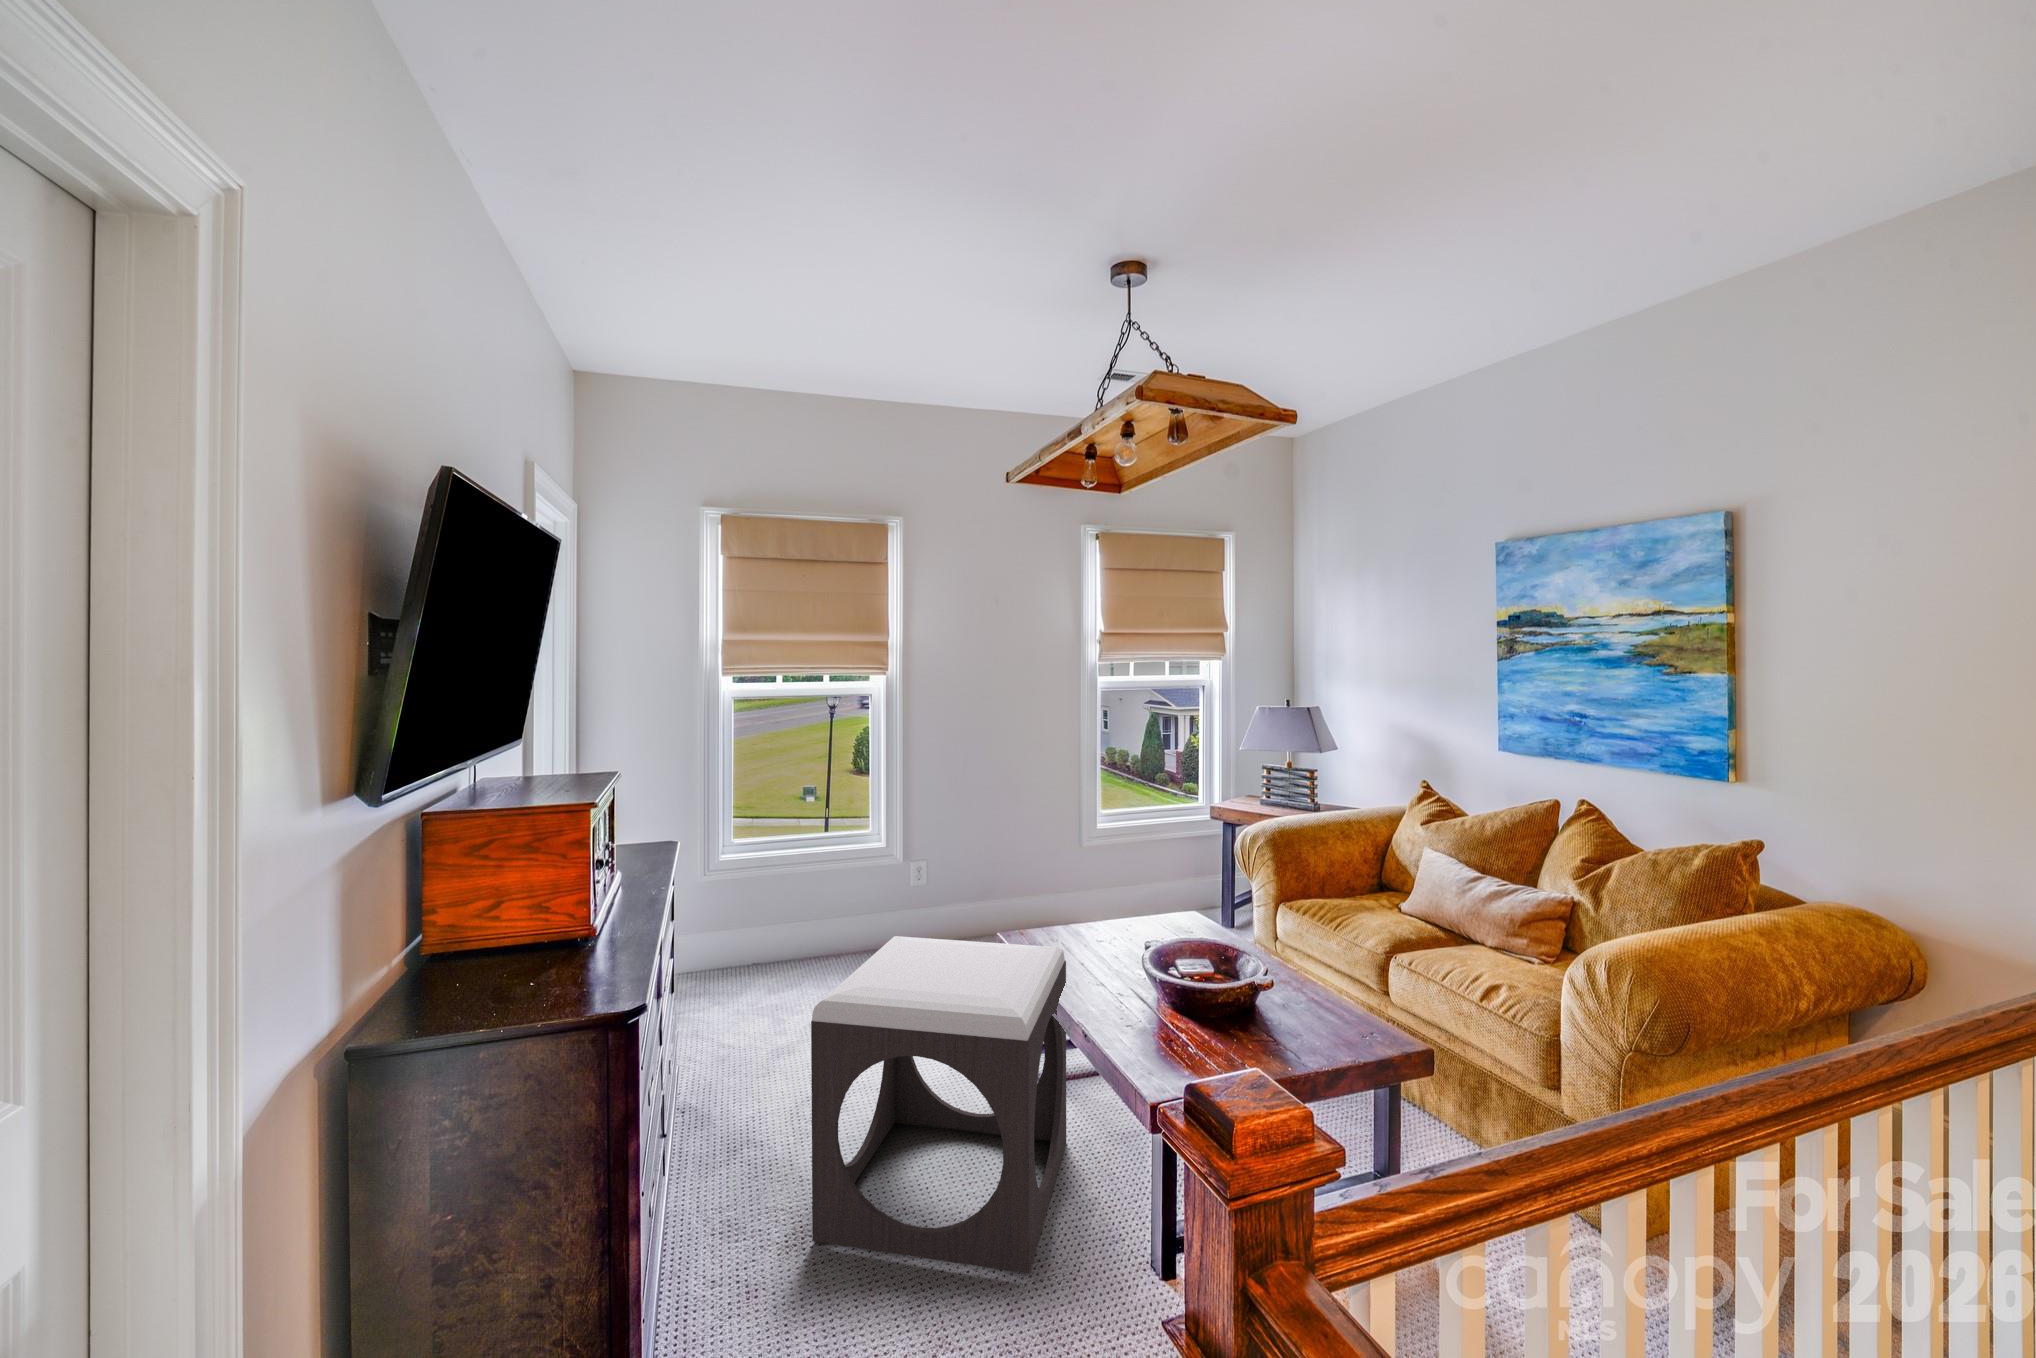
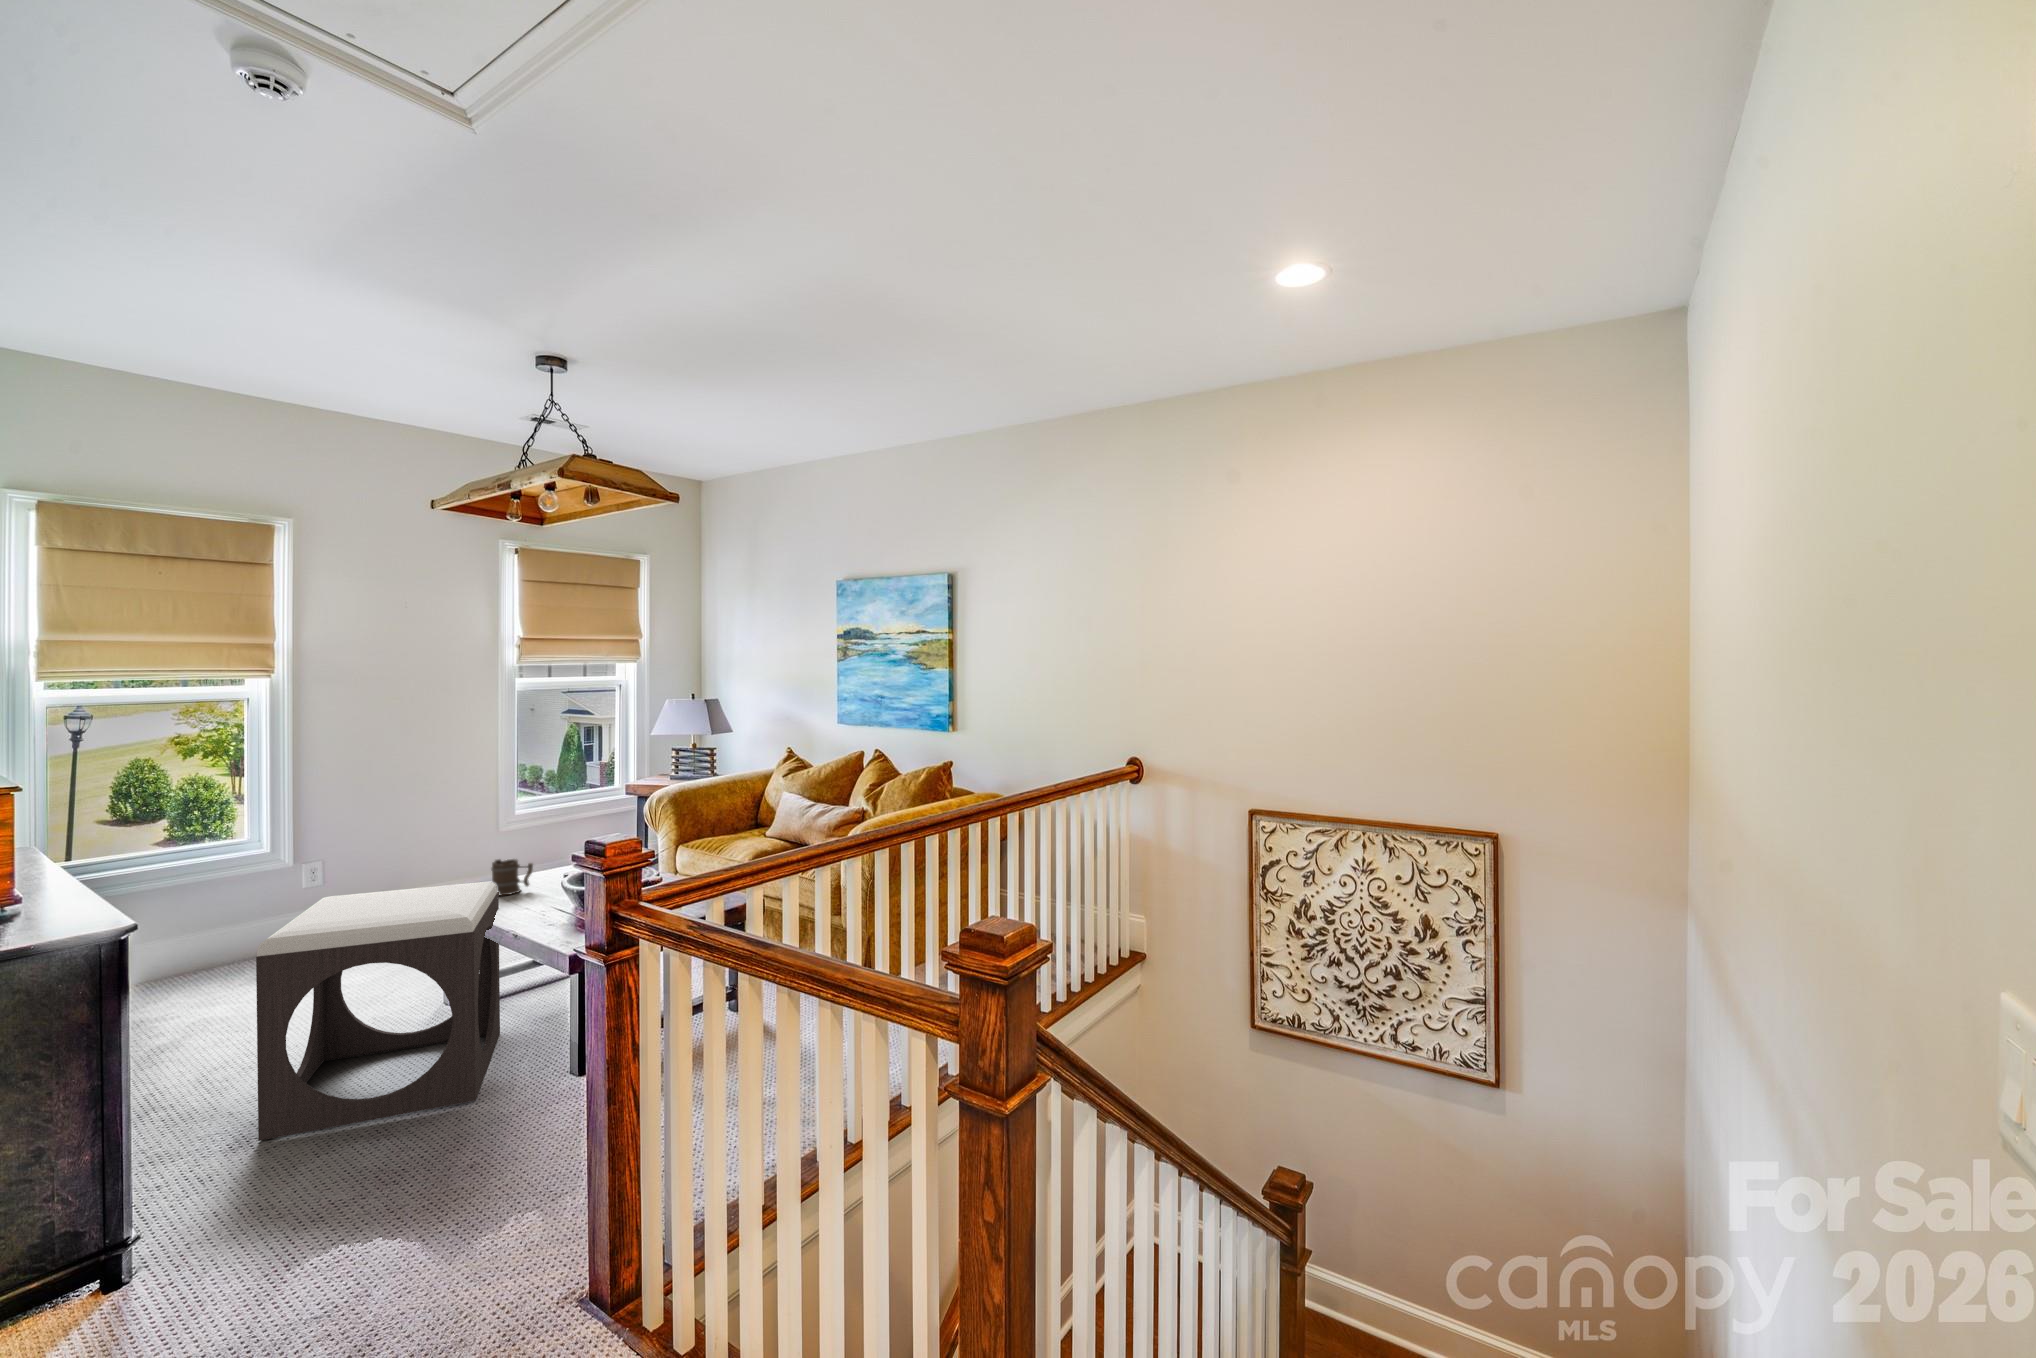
mug: none [1058,909,1106,959] -> present [491,859,533,896]

